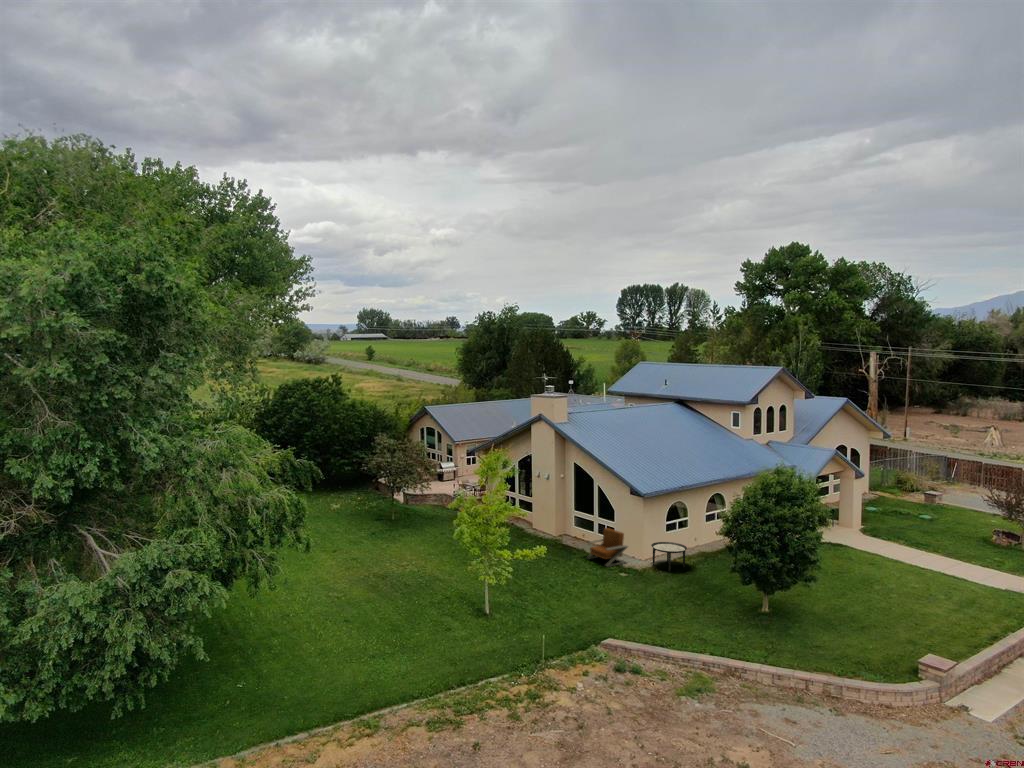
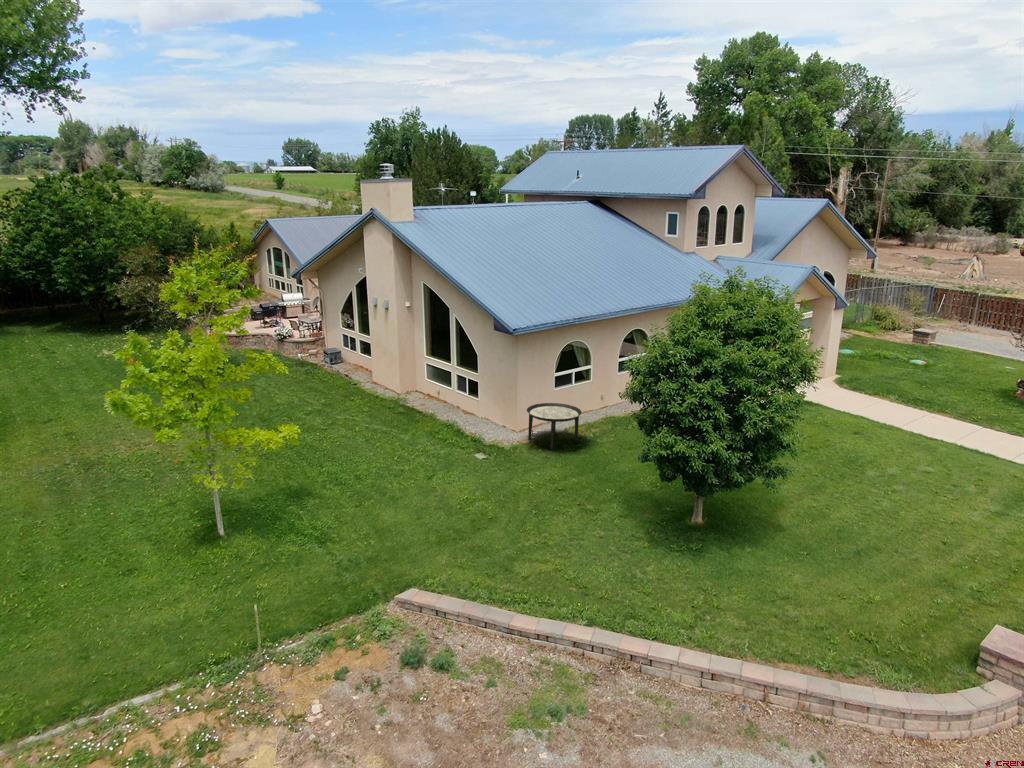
lounge chair: present [587,528,628,567] -> none [430,383,492,443]

